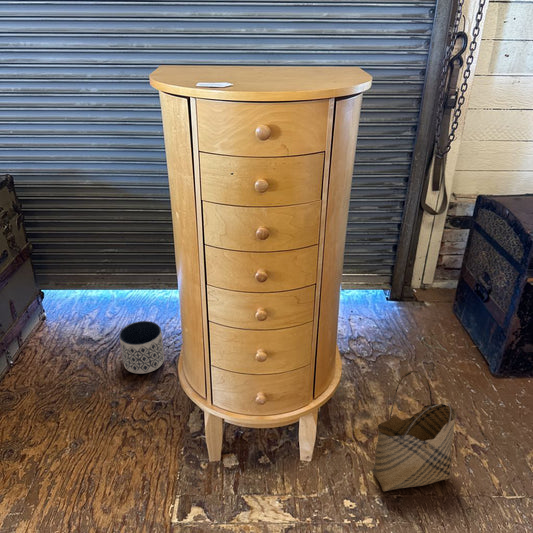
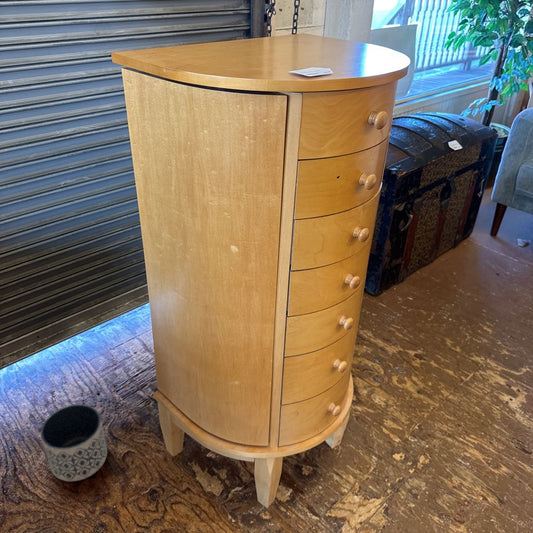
woven basket: present [373,371,457,491] -> none [387,316,451,429]

